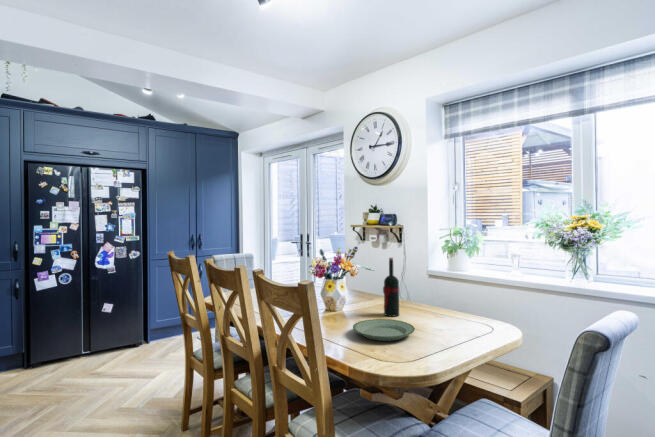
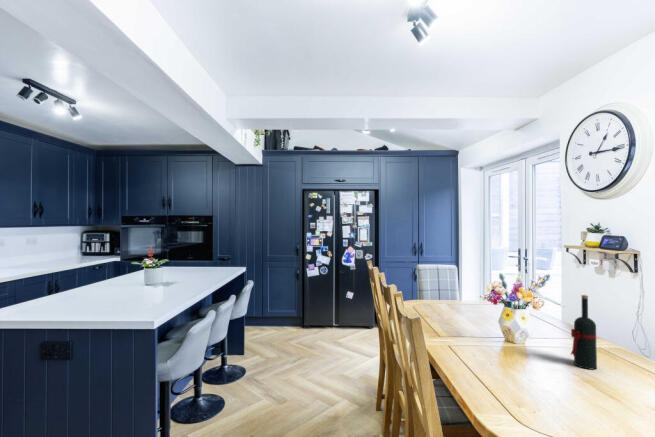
plate: present [353,319,415,341] -> none [509,365,598,403]

